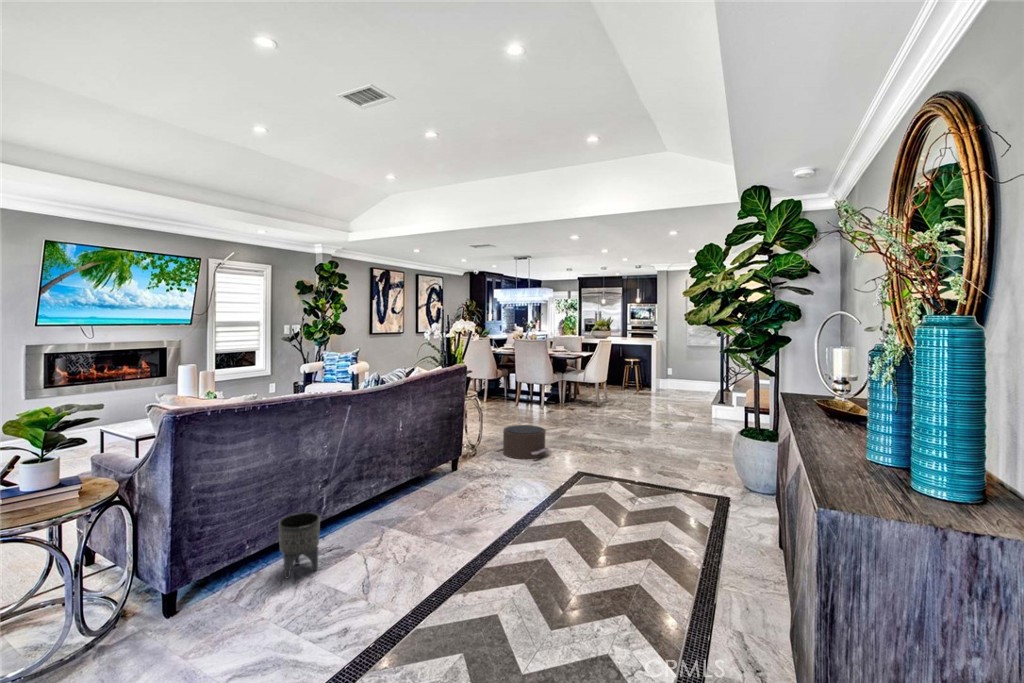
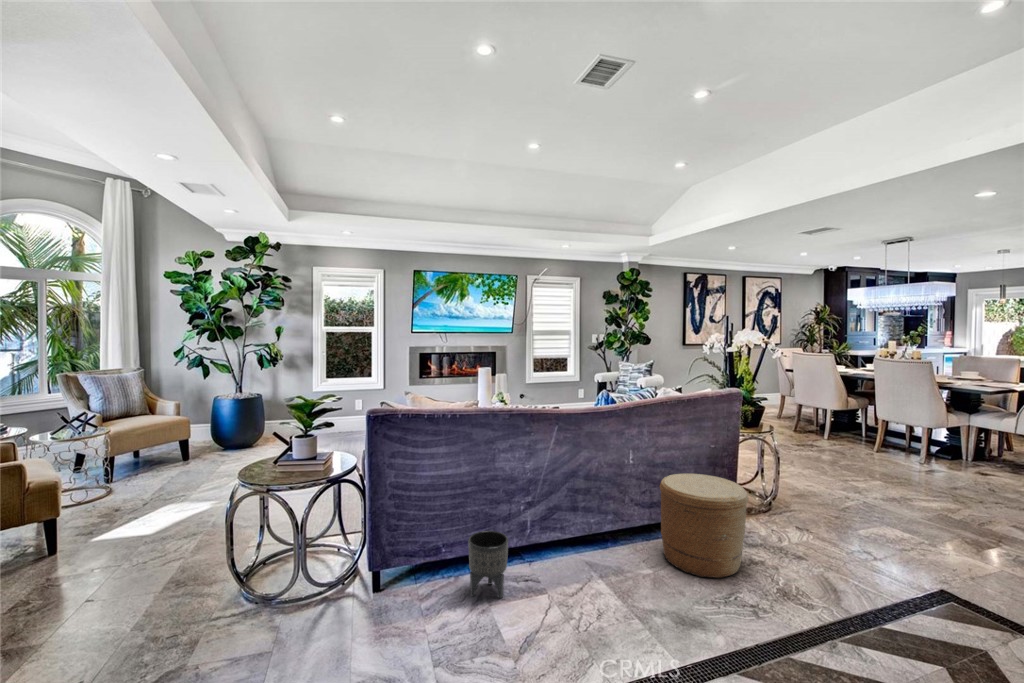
pouf: present [495,425,548,459] -> none [798,482,892,540]
woven basket: none [422,432,485,506] -> present [659,474,748,578]

